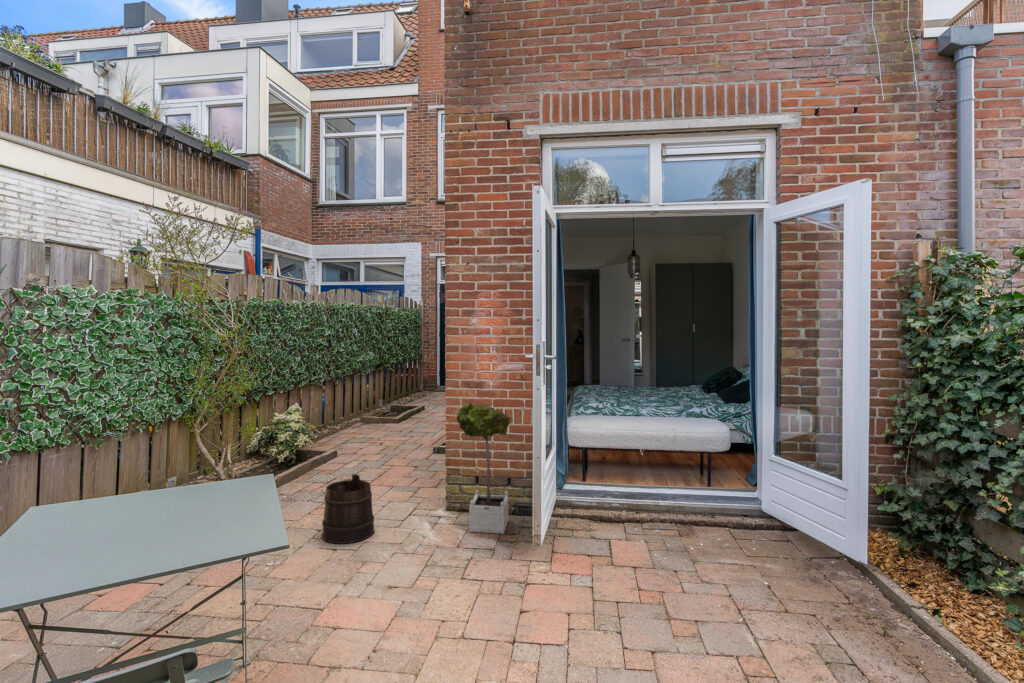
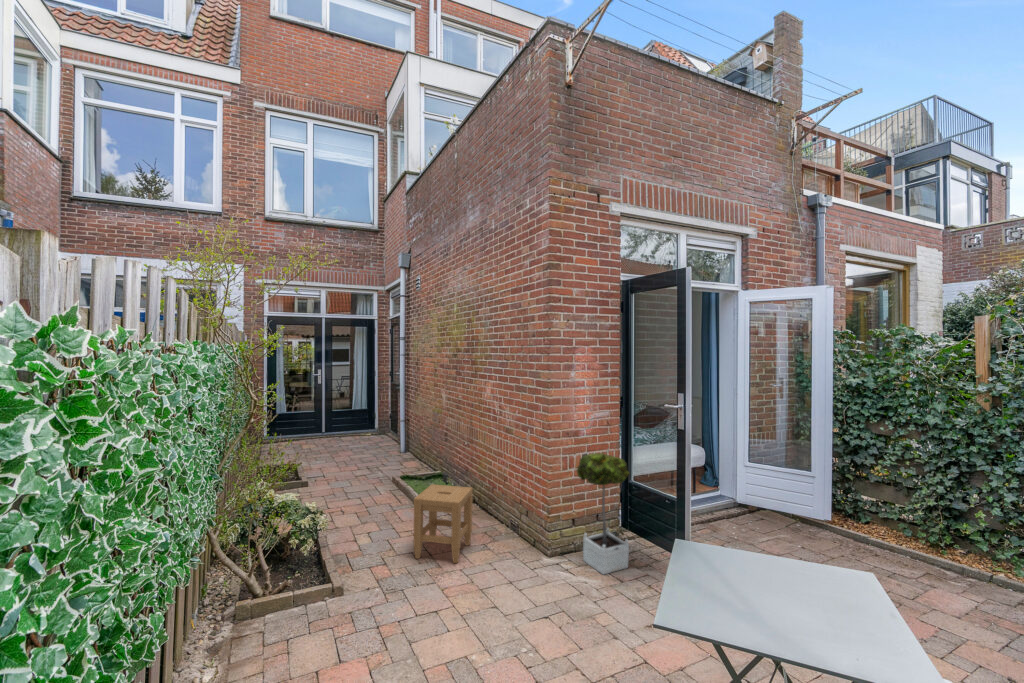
stool: none [355,427,414,496] -> present [414,484,473,563]
bucket: present [322,474,374,543] -> none [488,547,543,632]

